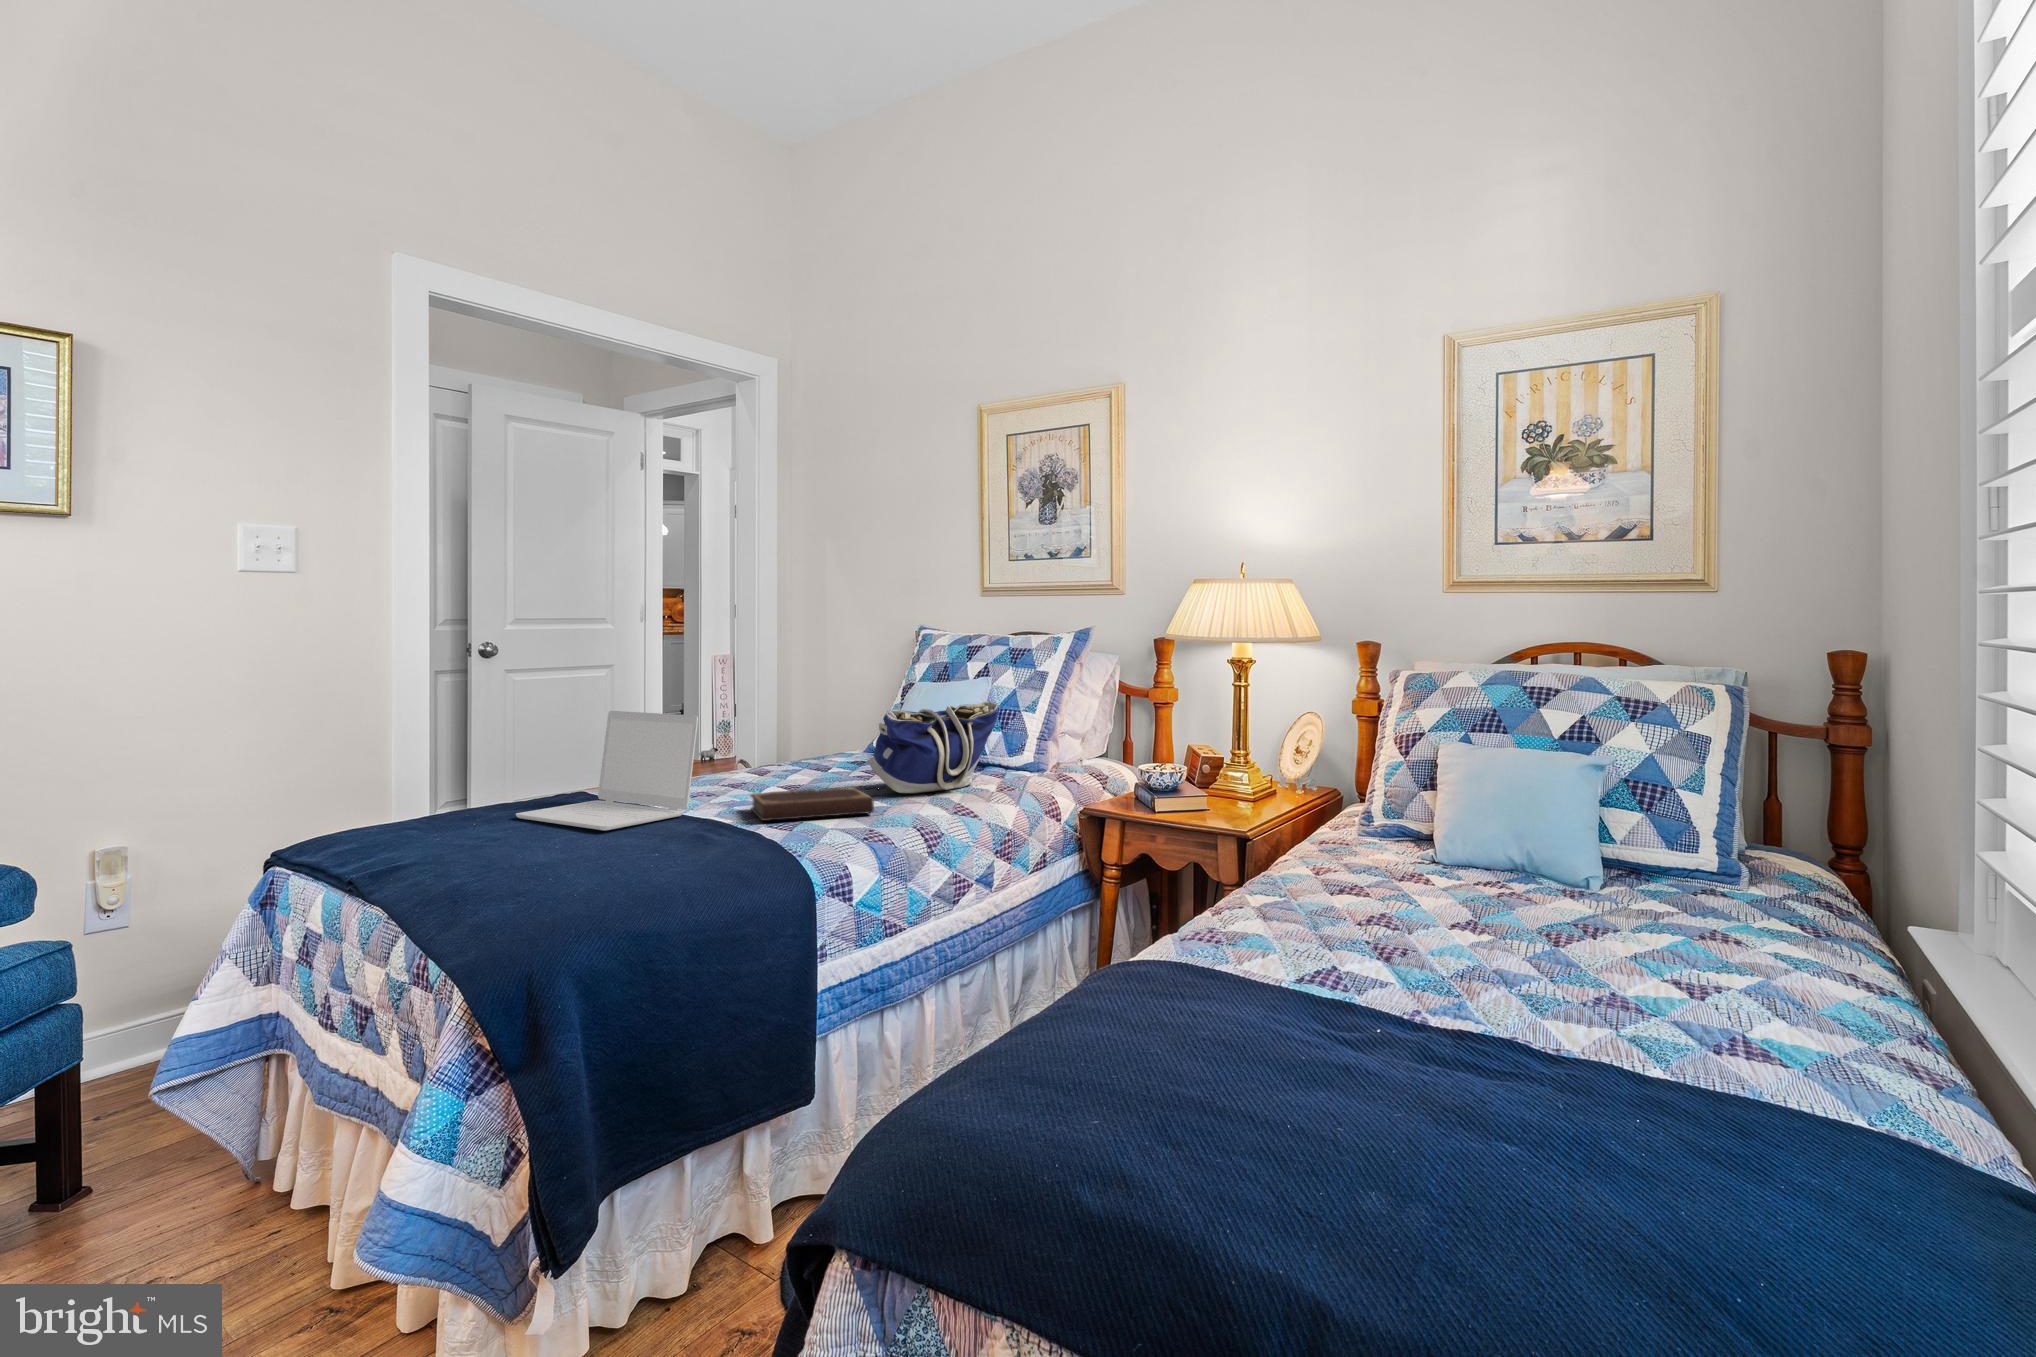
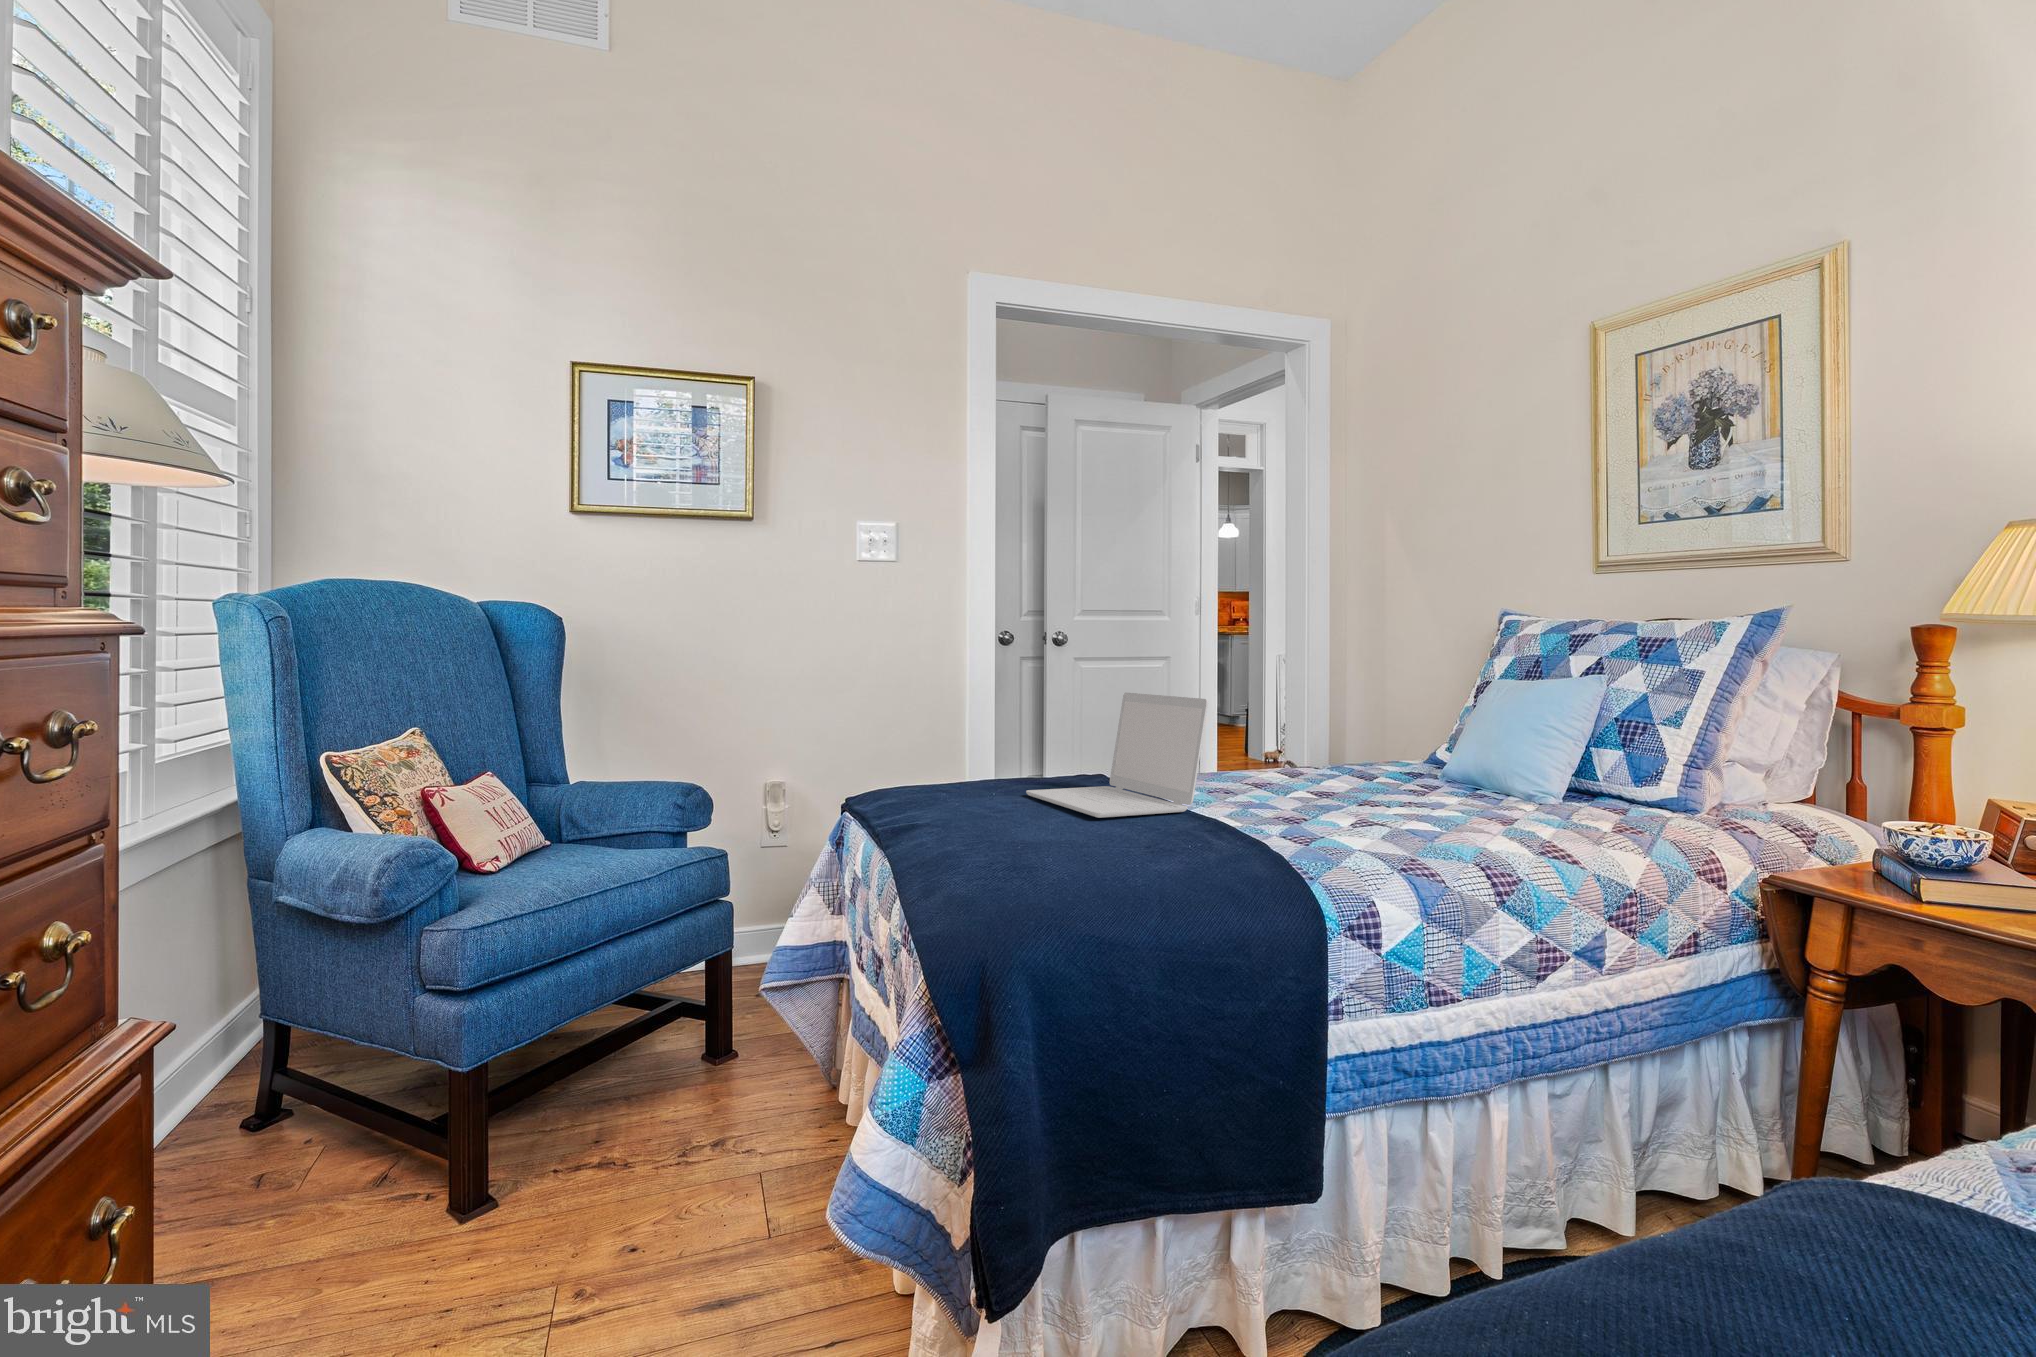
tote bag: present [868,701,999,793] -> none [1421,703,1621,818]
notebook: present [751,788,874,821] -> none [1265,795,1422,836]

